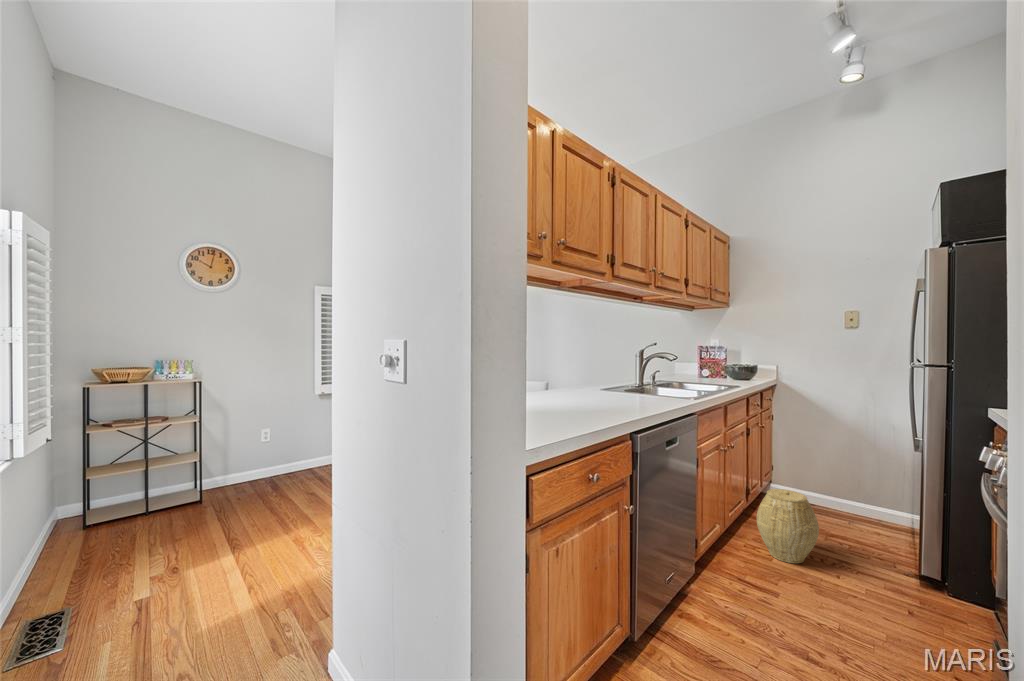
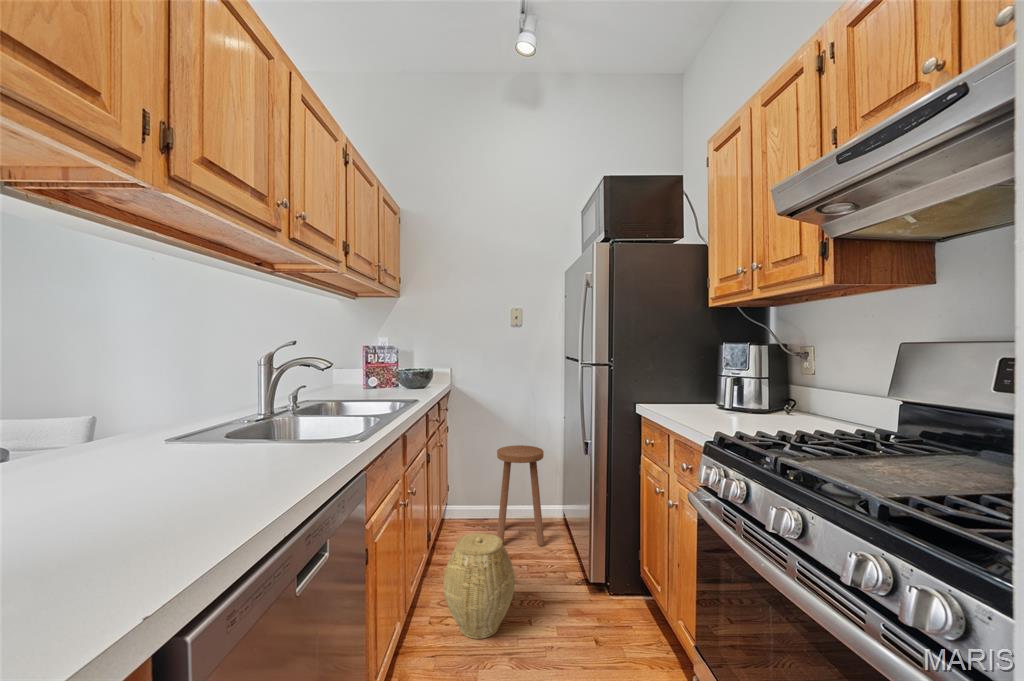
stool: none [816,437,871,530] -> present [497,445,544,546]

